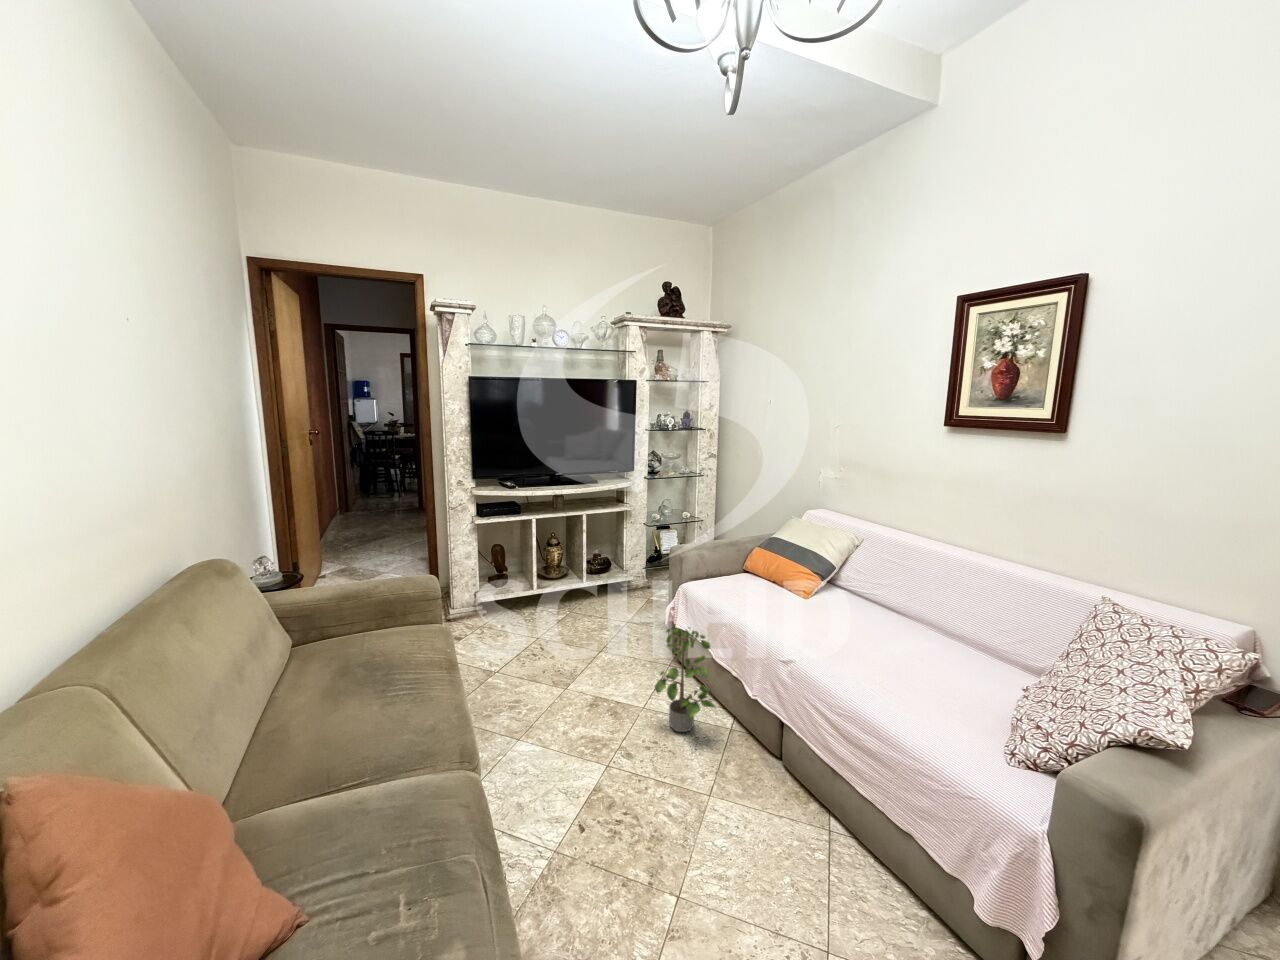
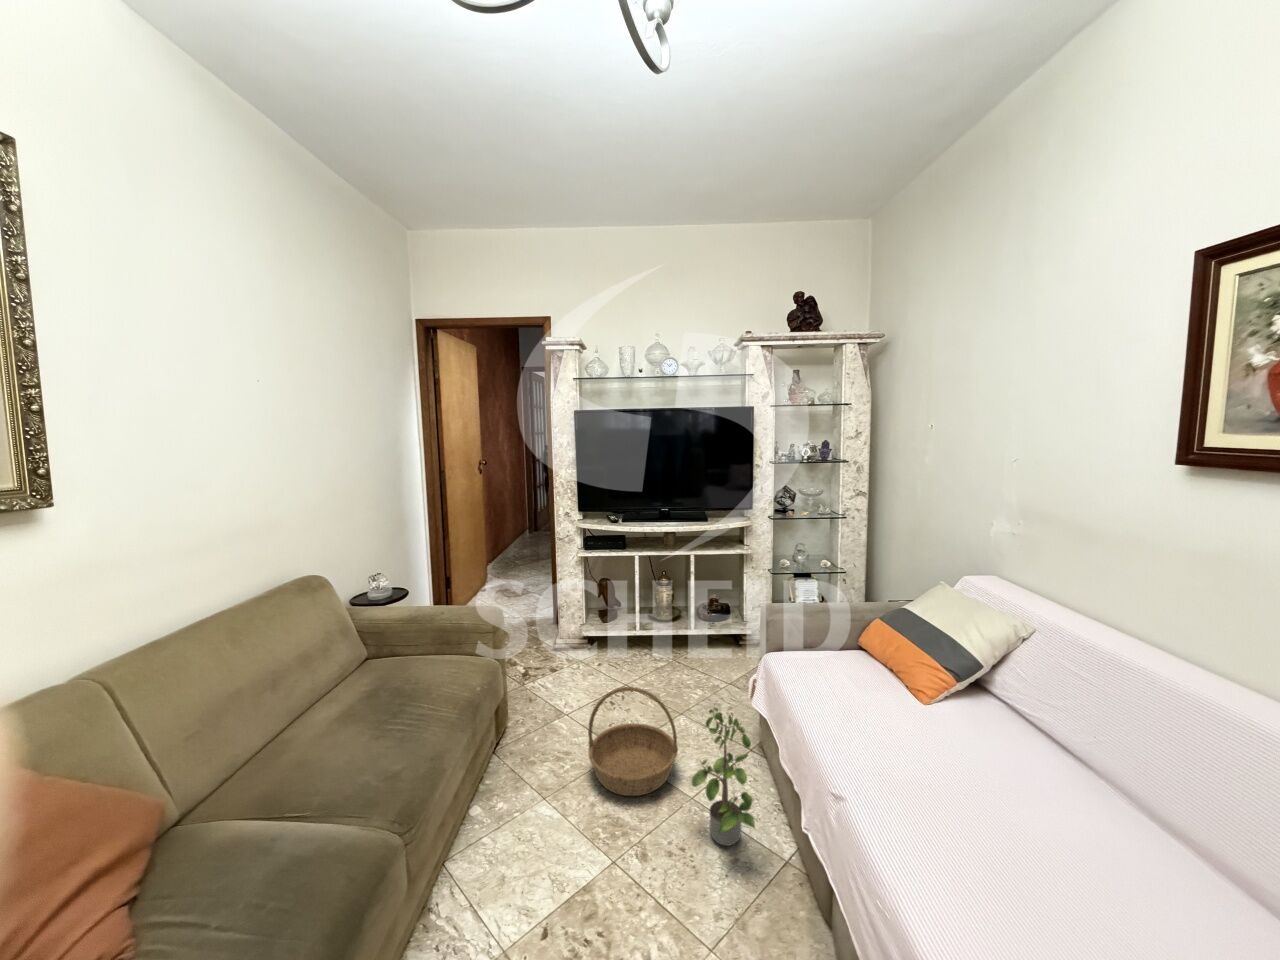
basket: none [545,627,624,720] -> present [588,686,678,796]

